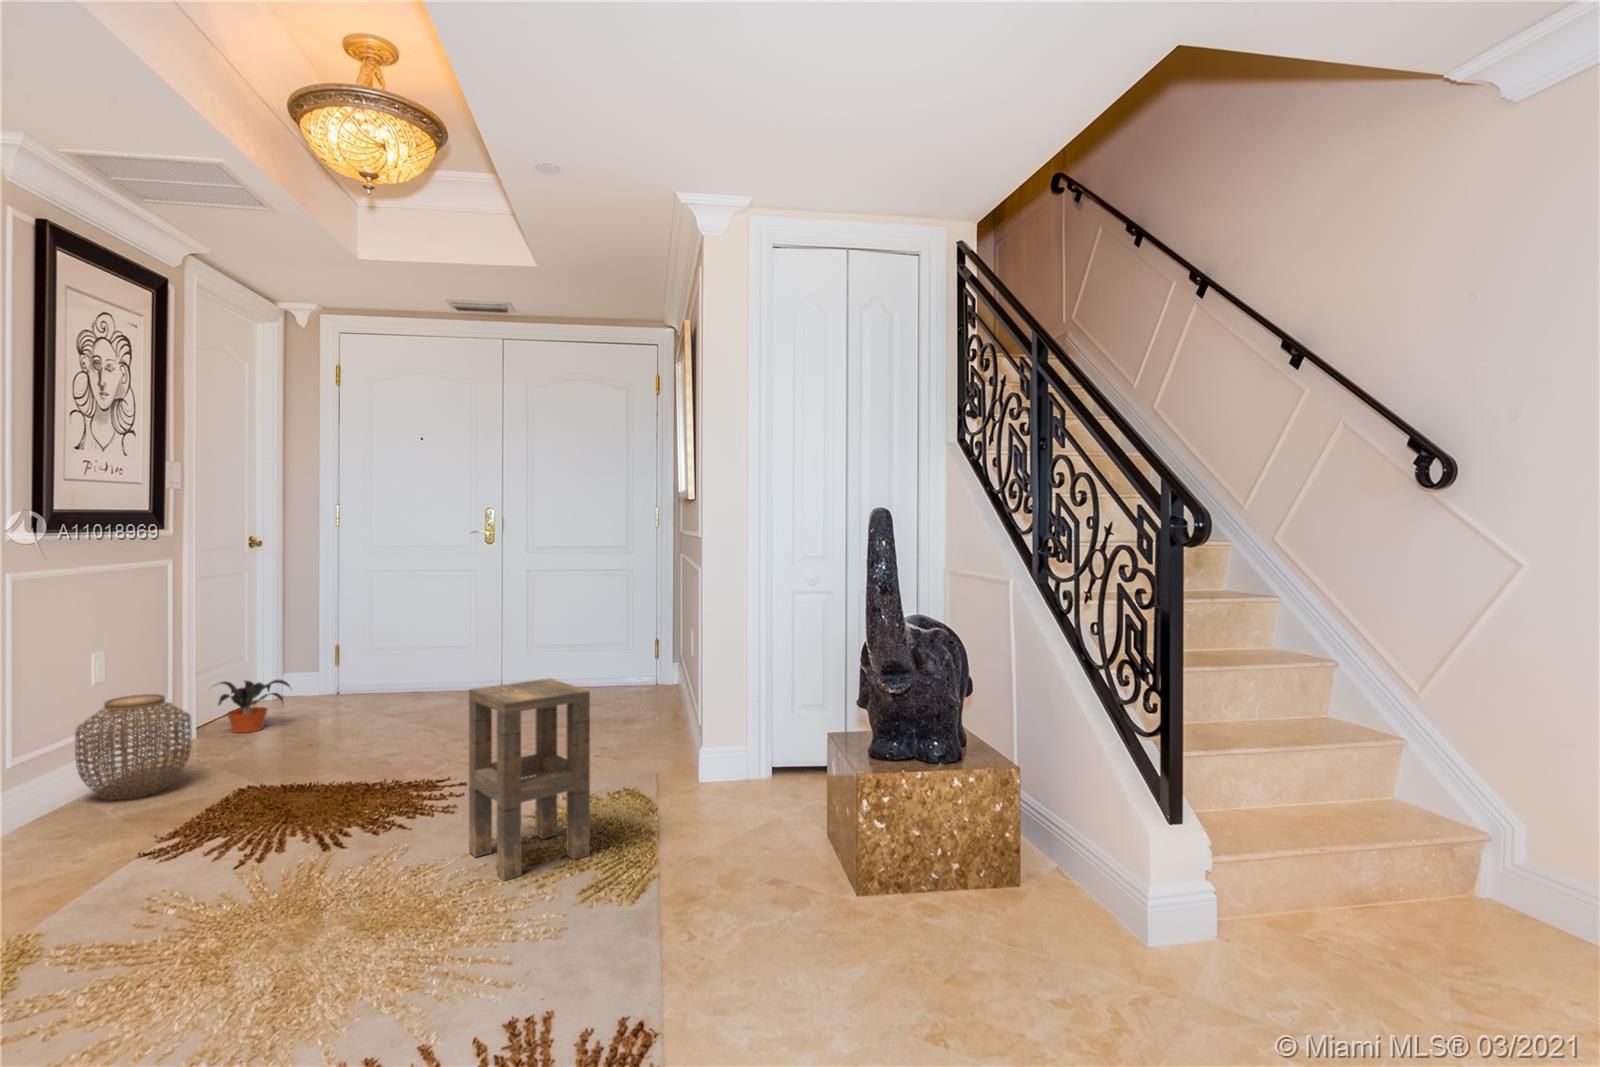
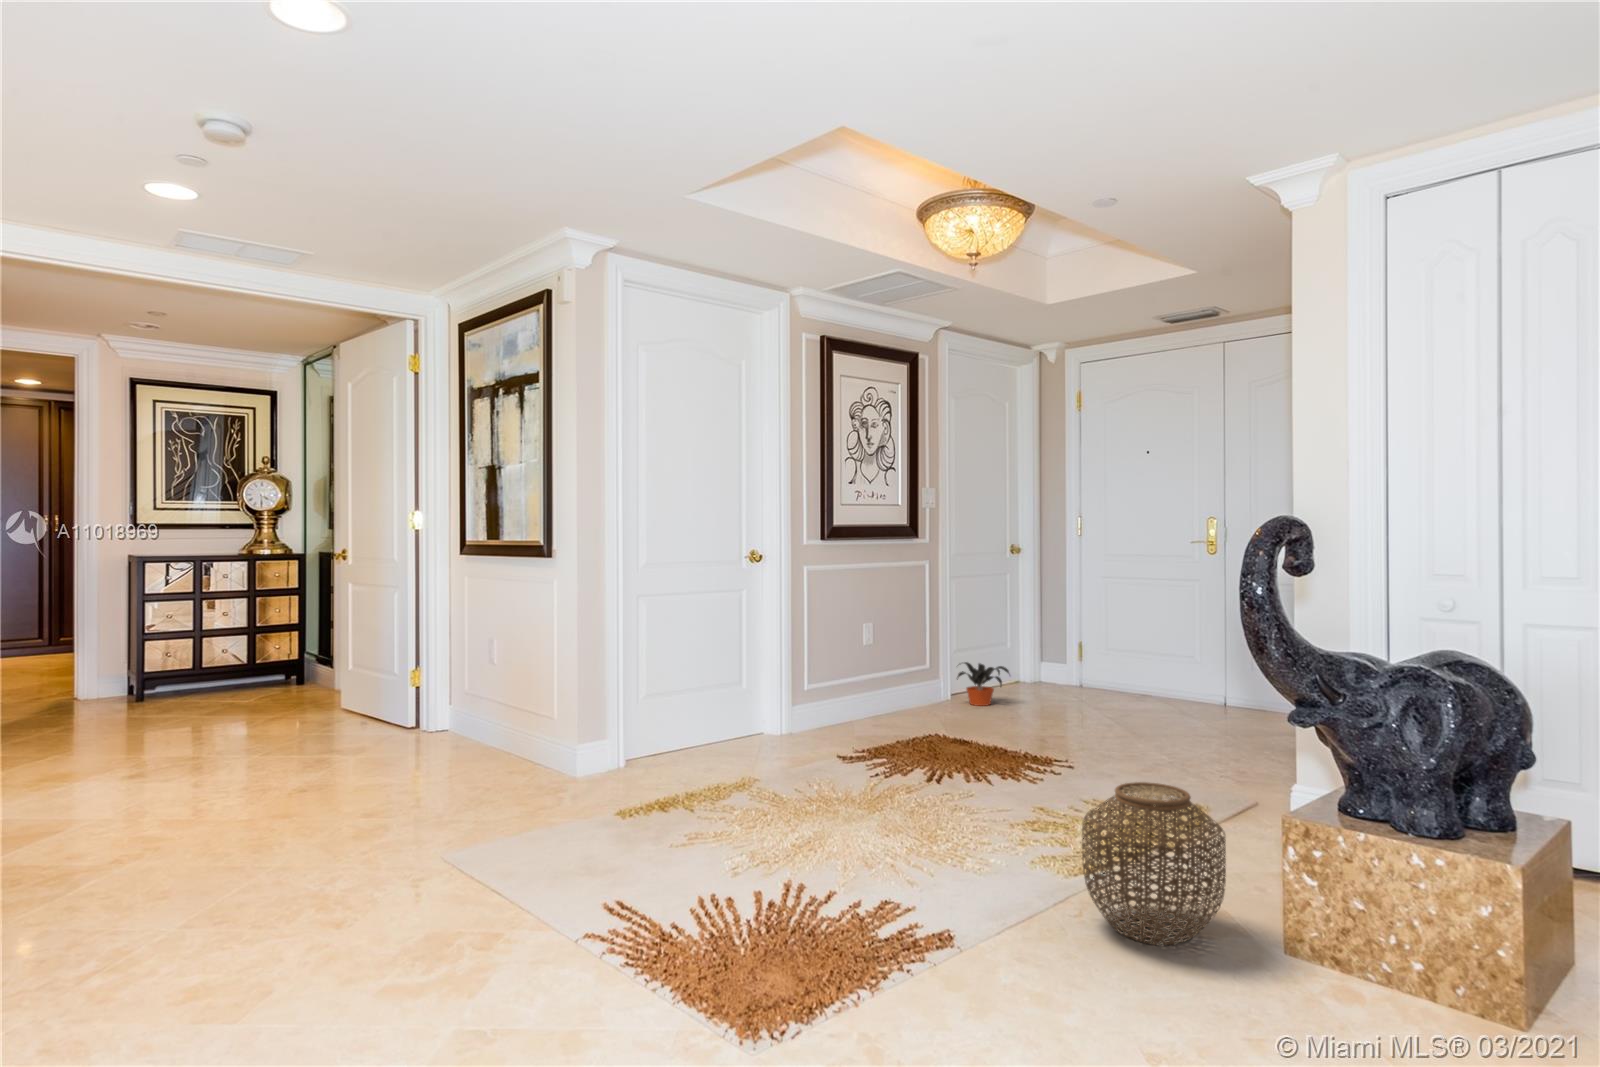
side table: present [469,679,590,881] -> none [1006,674,1090,844]
woven basket: present [75,694,192,800] -> present [1082,782,1226,945]

